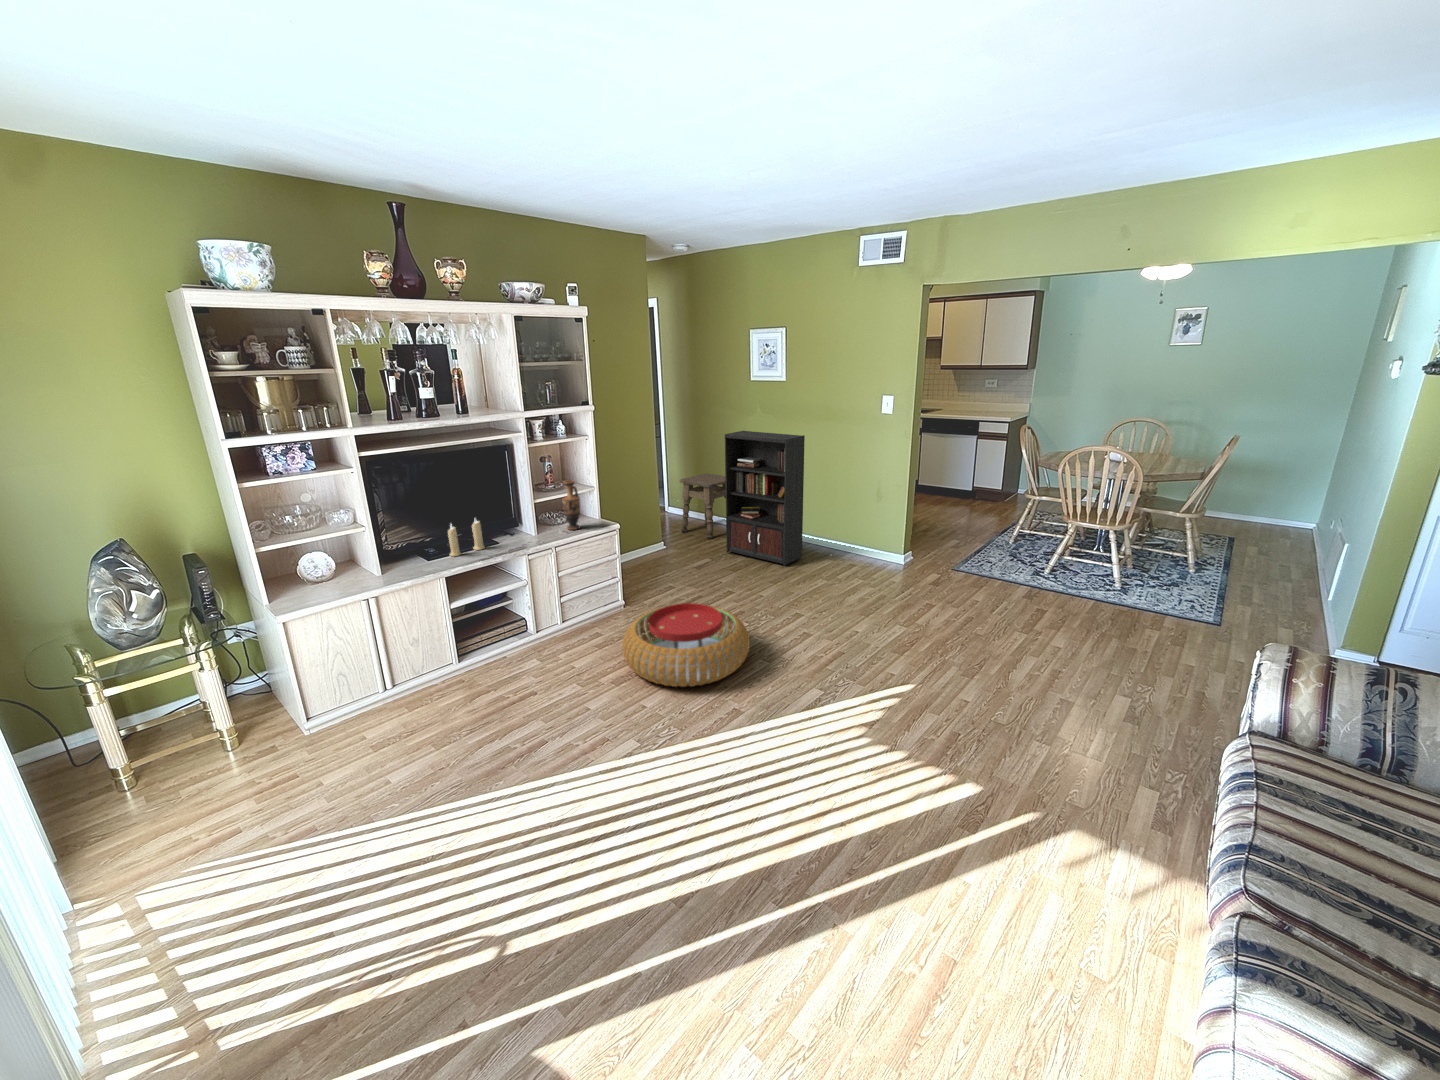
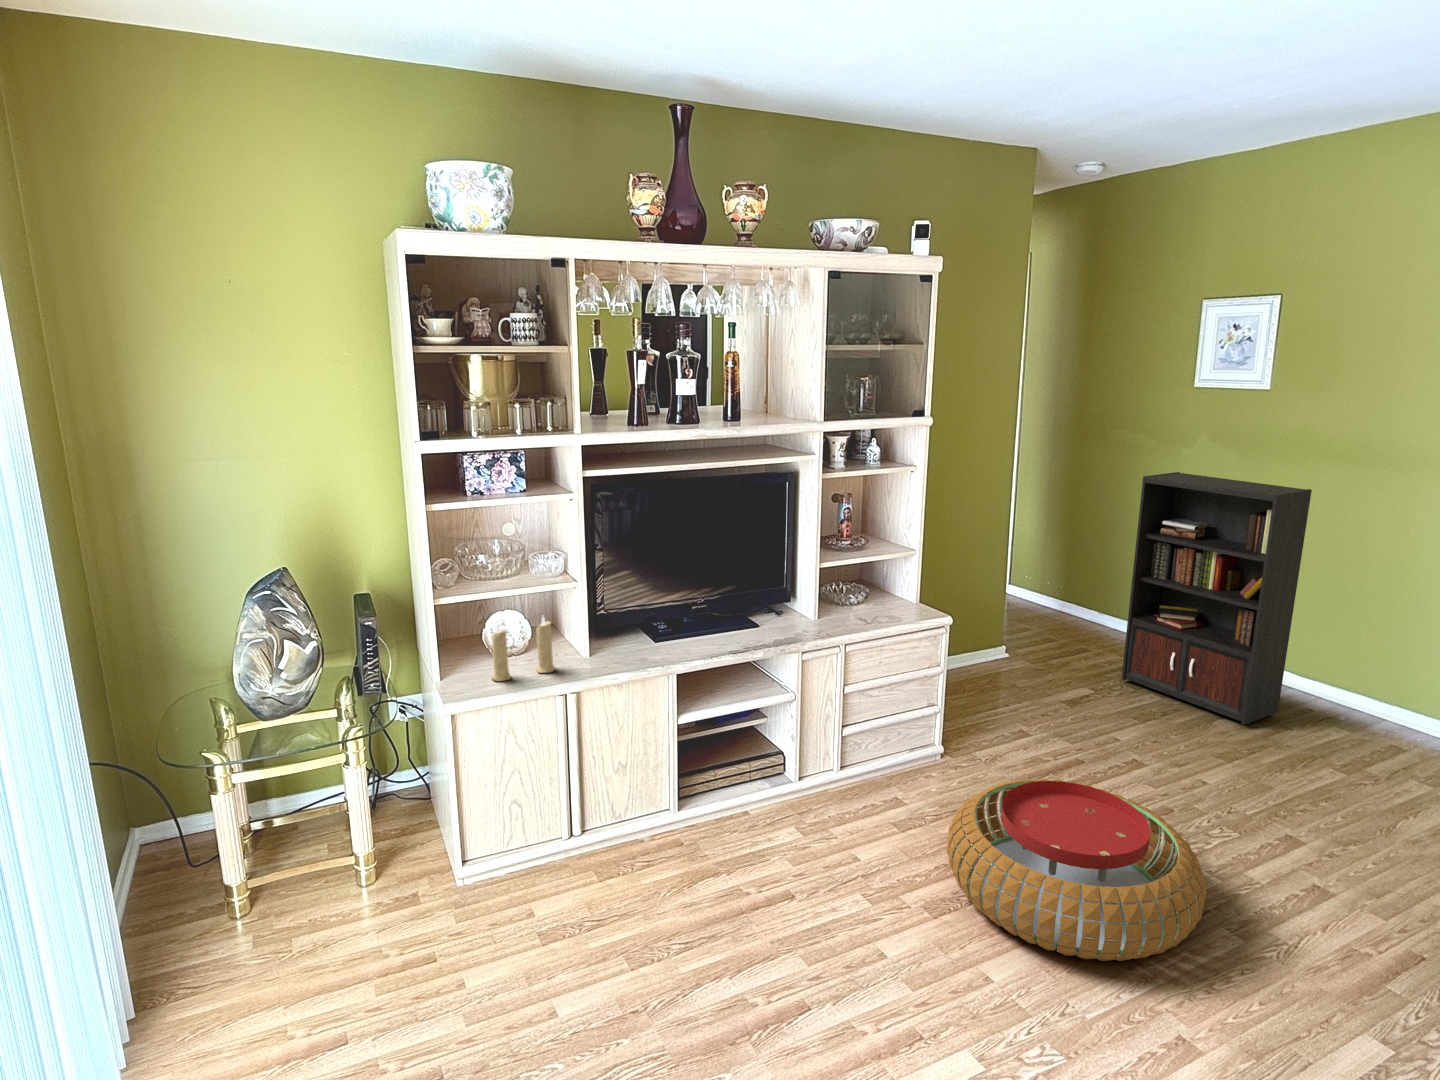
side table: present [680,473,726,539] -> none [1033,537,1144,650]
vase: present [562,480,580,530] -> none [863,536,892,617]
candle: present [448,520,485,556] -> present [492,616,555,681]

